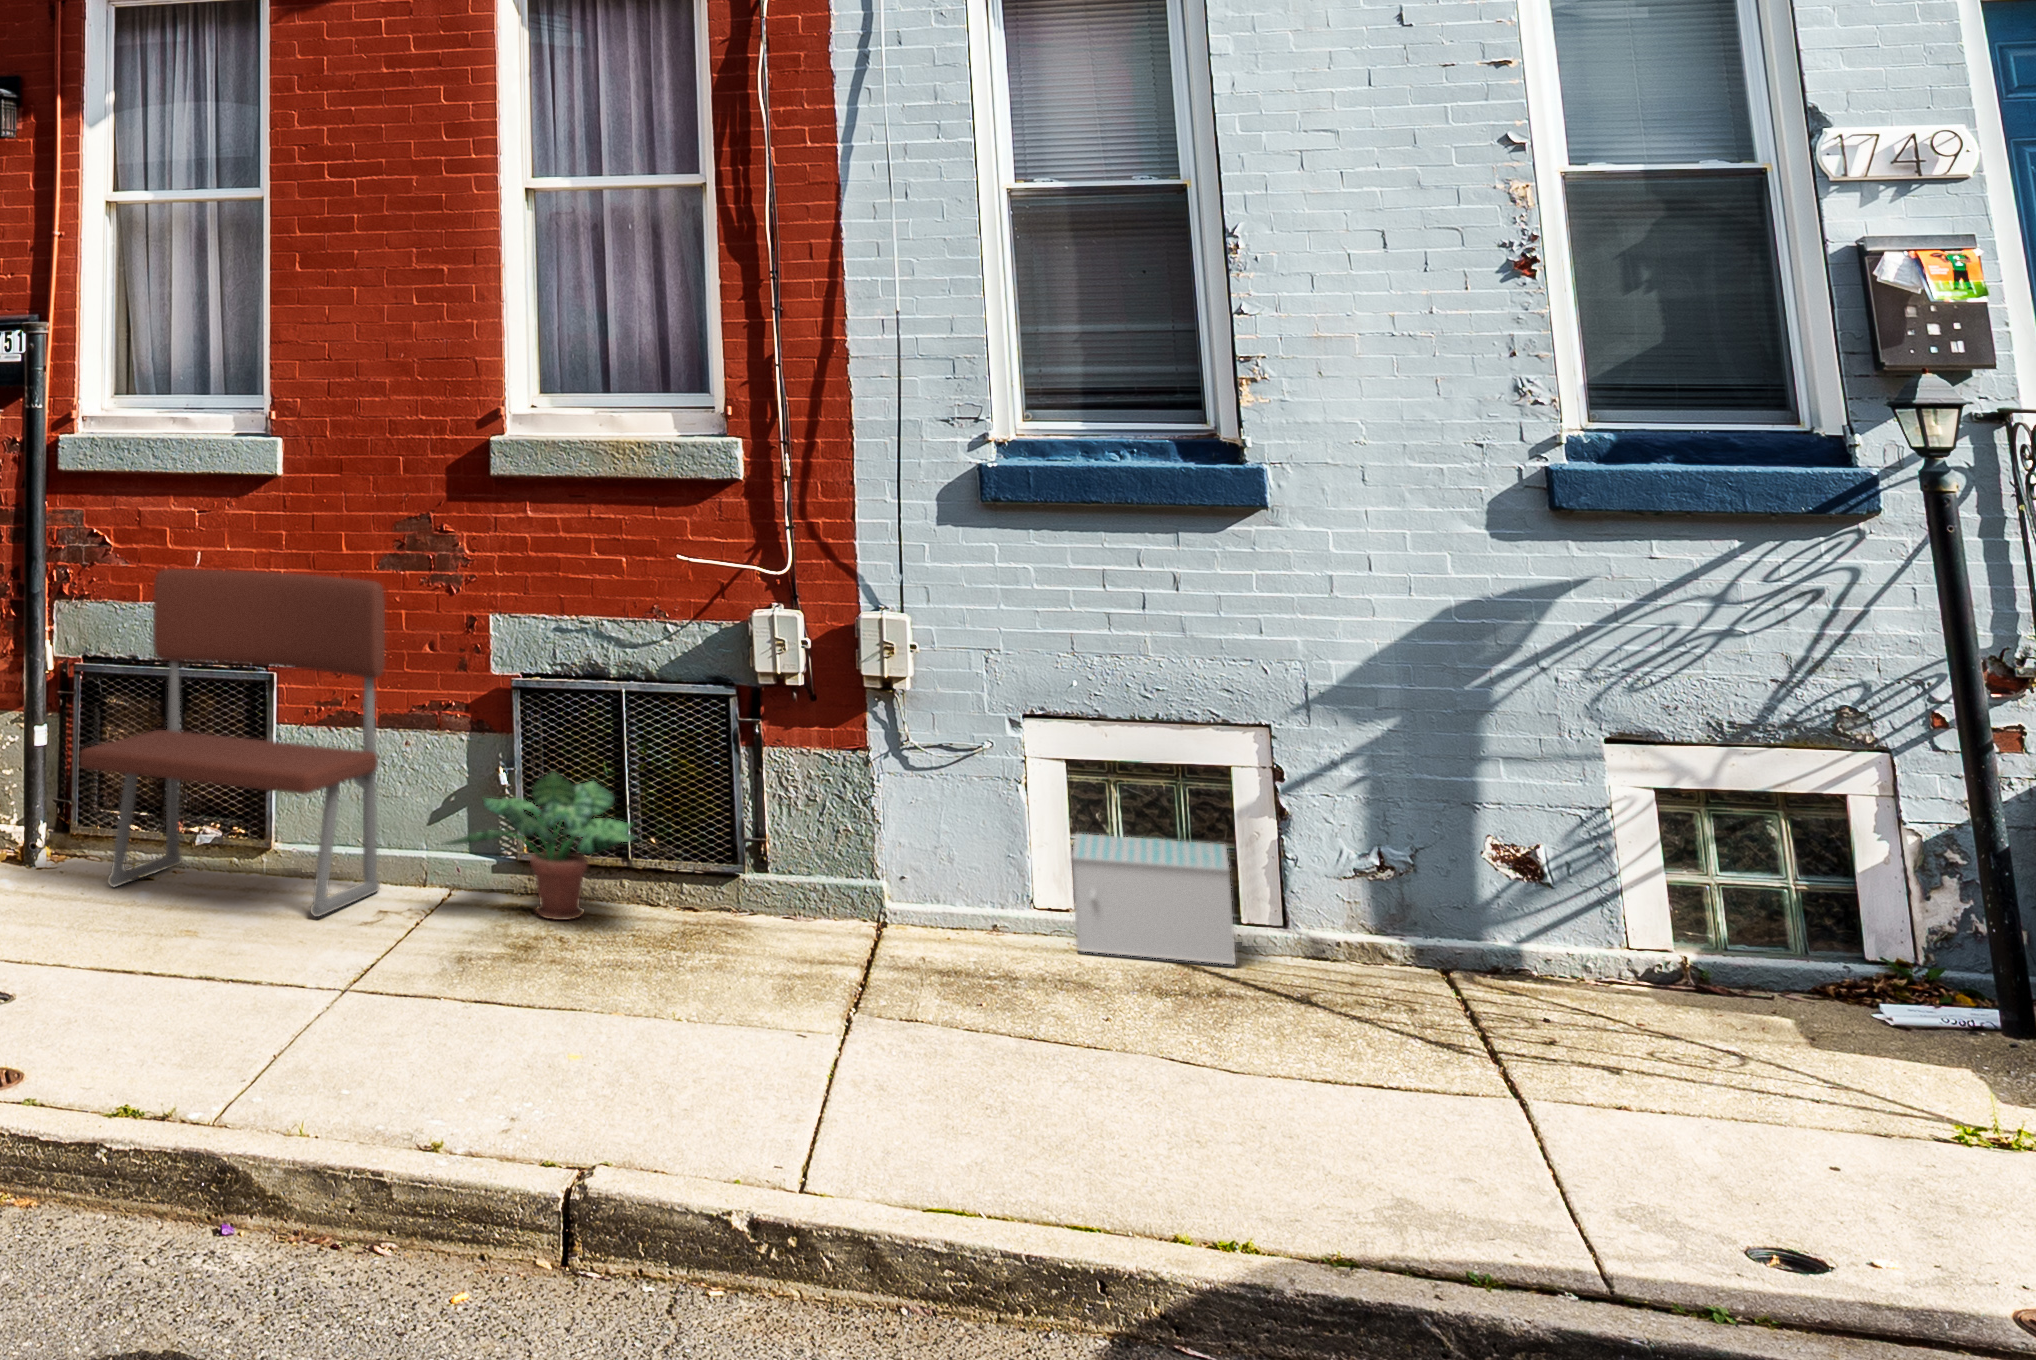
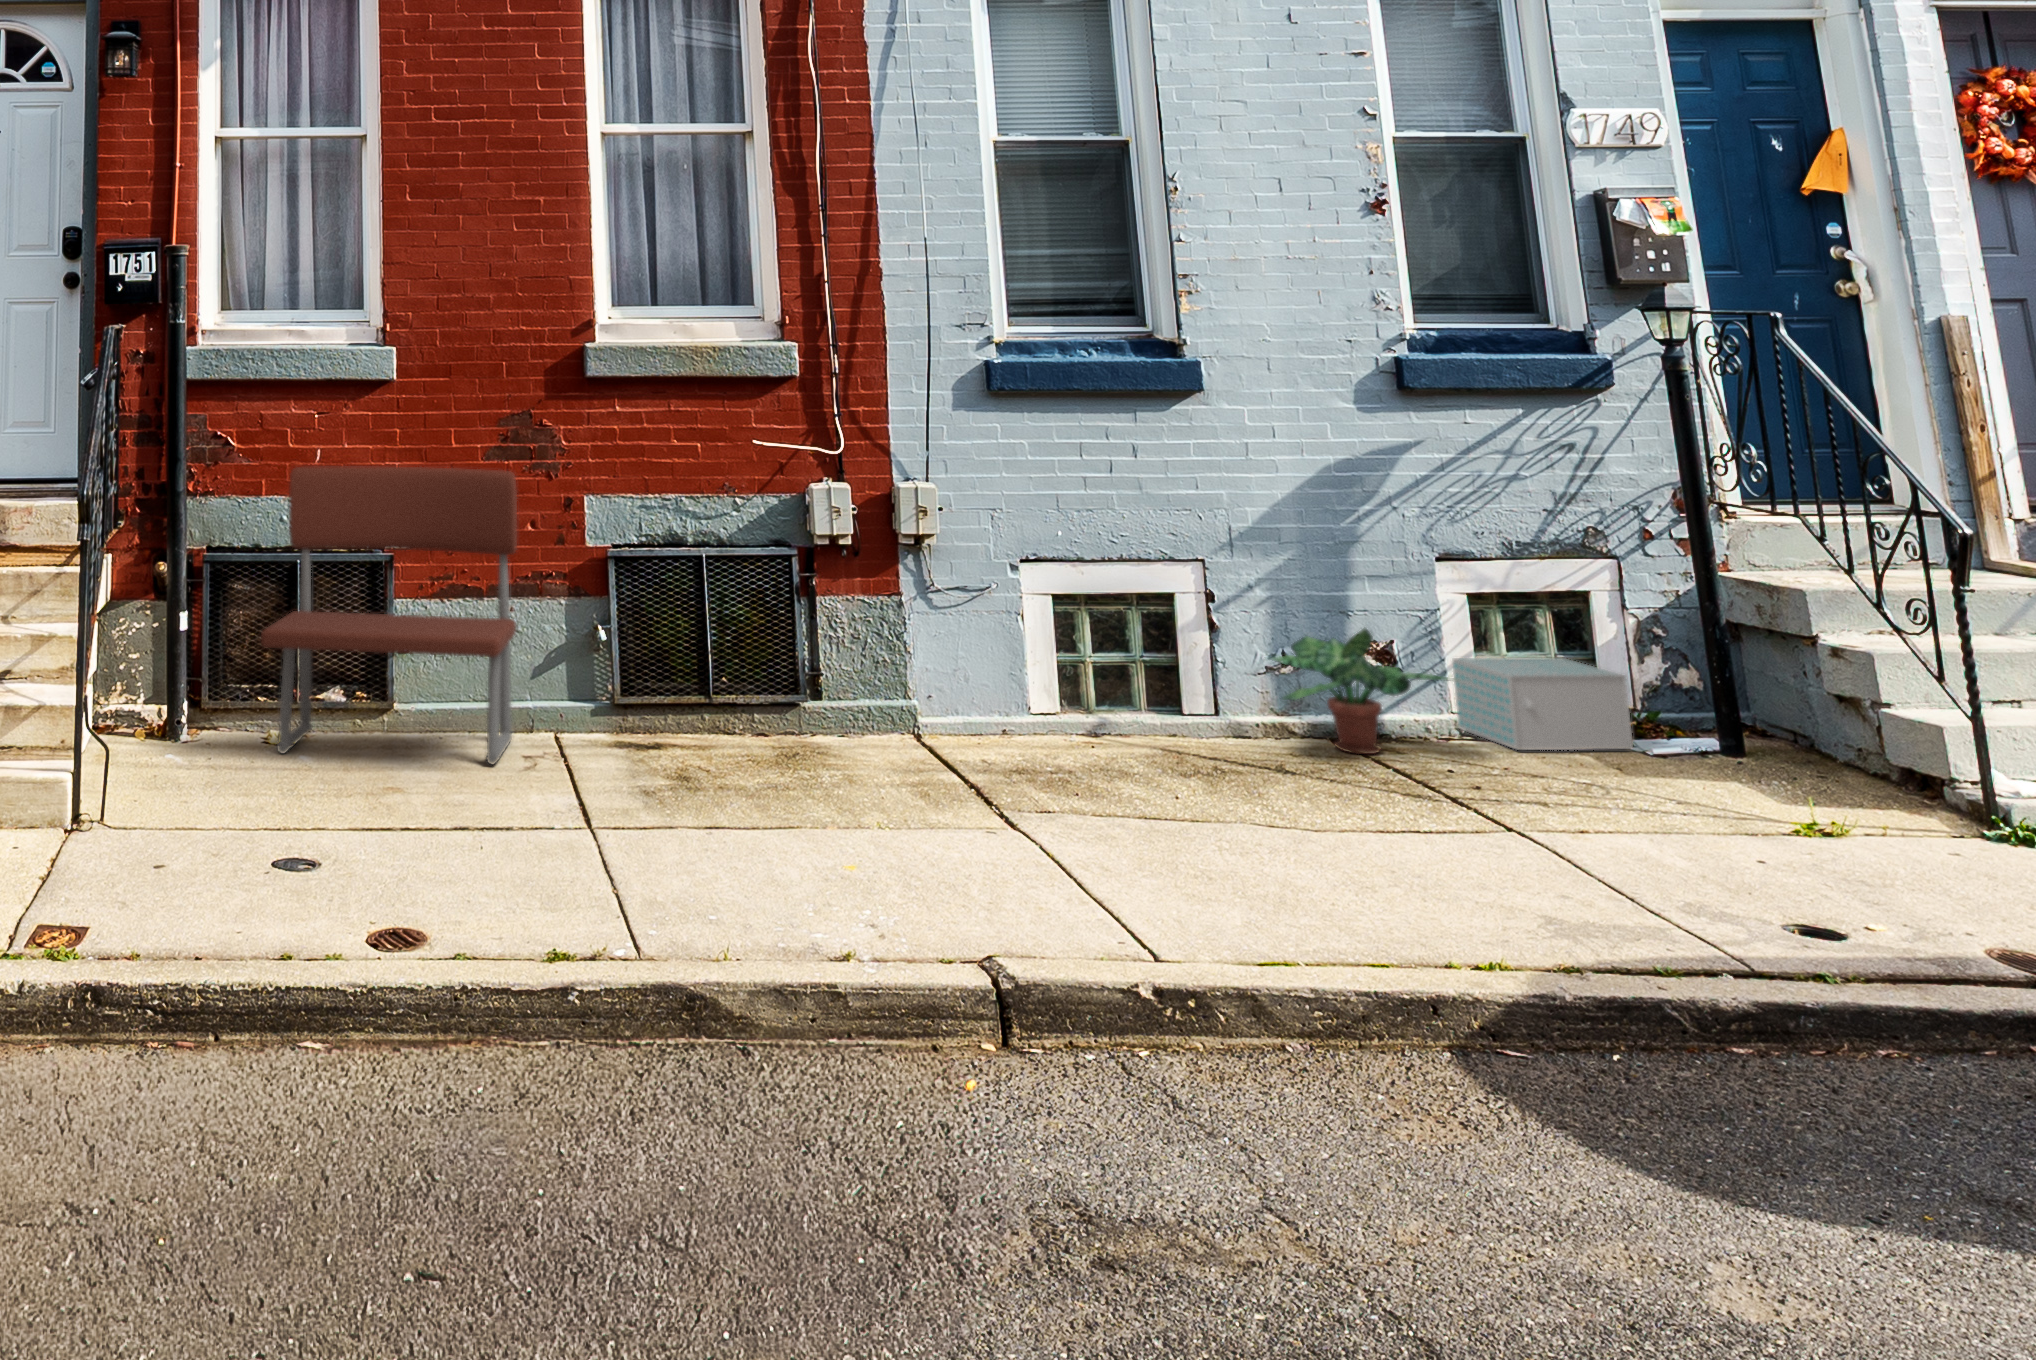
potted plant: present [442,771,636,920] -> present [1272,628,1459,754]
storage box: present [1072,834,1236,964] -> present [1452,657,1633,750]

